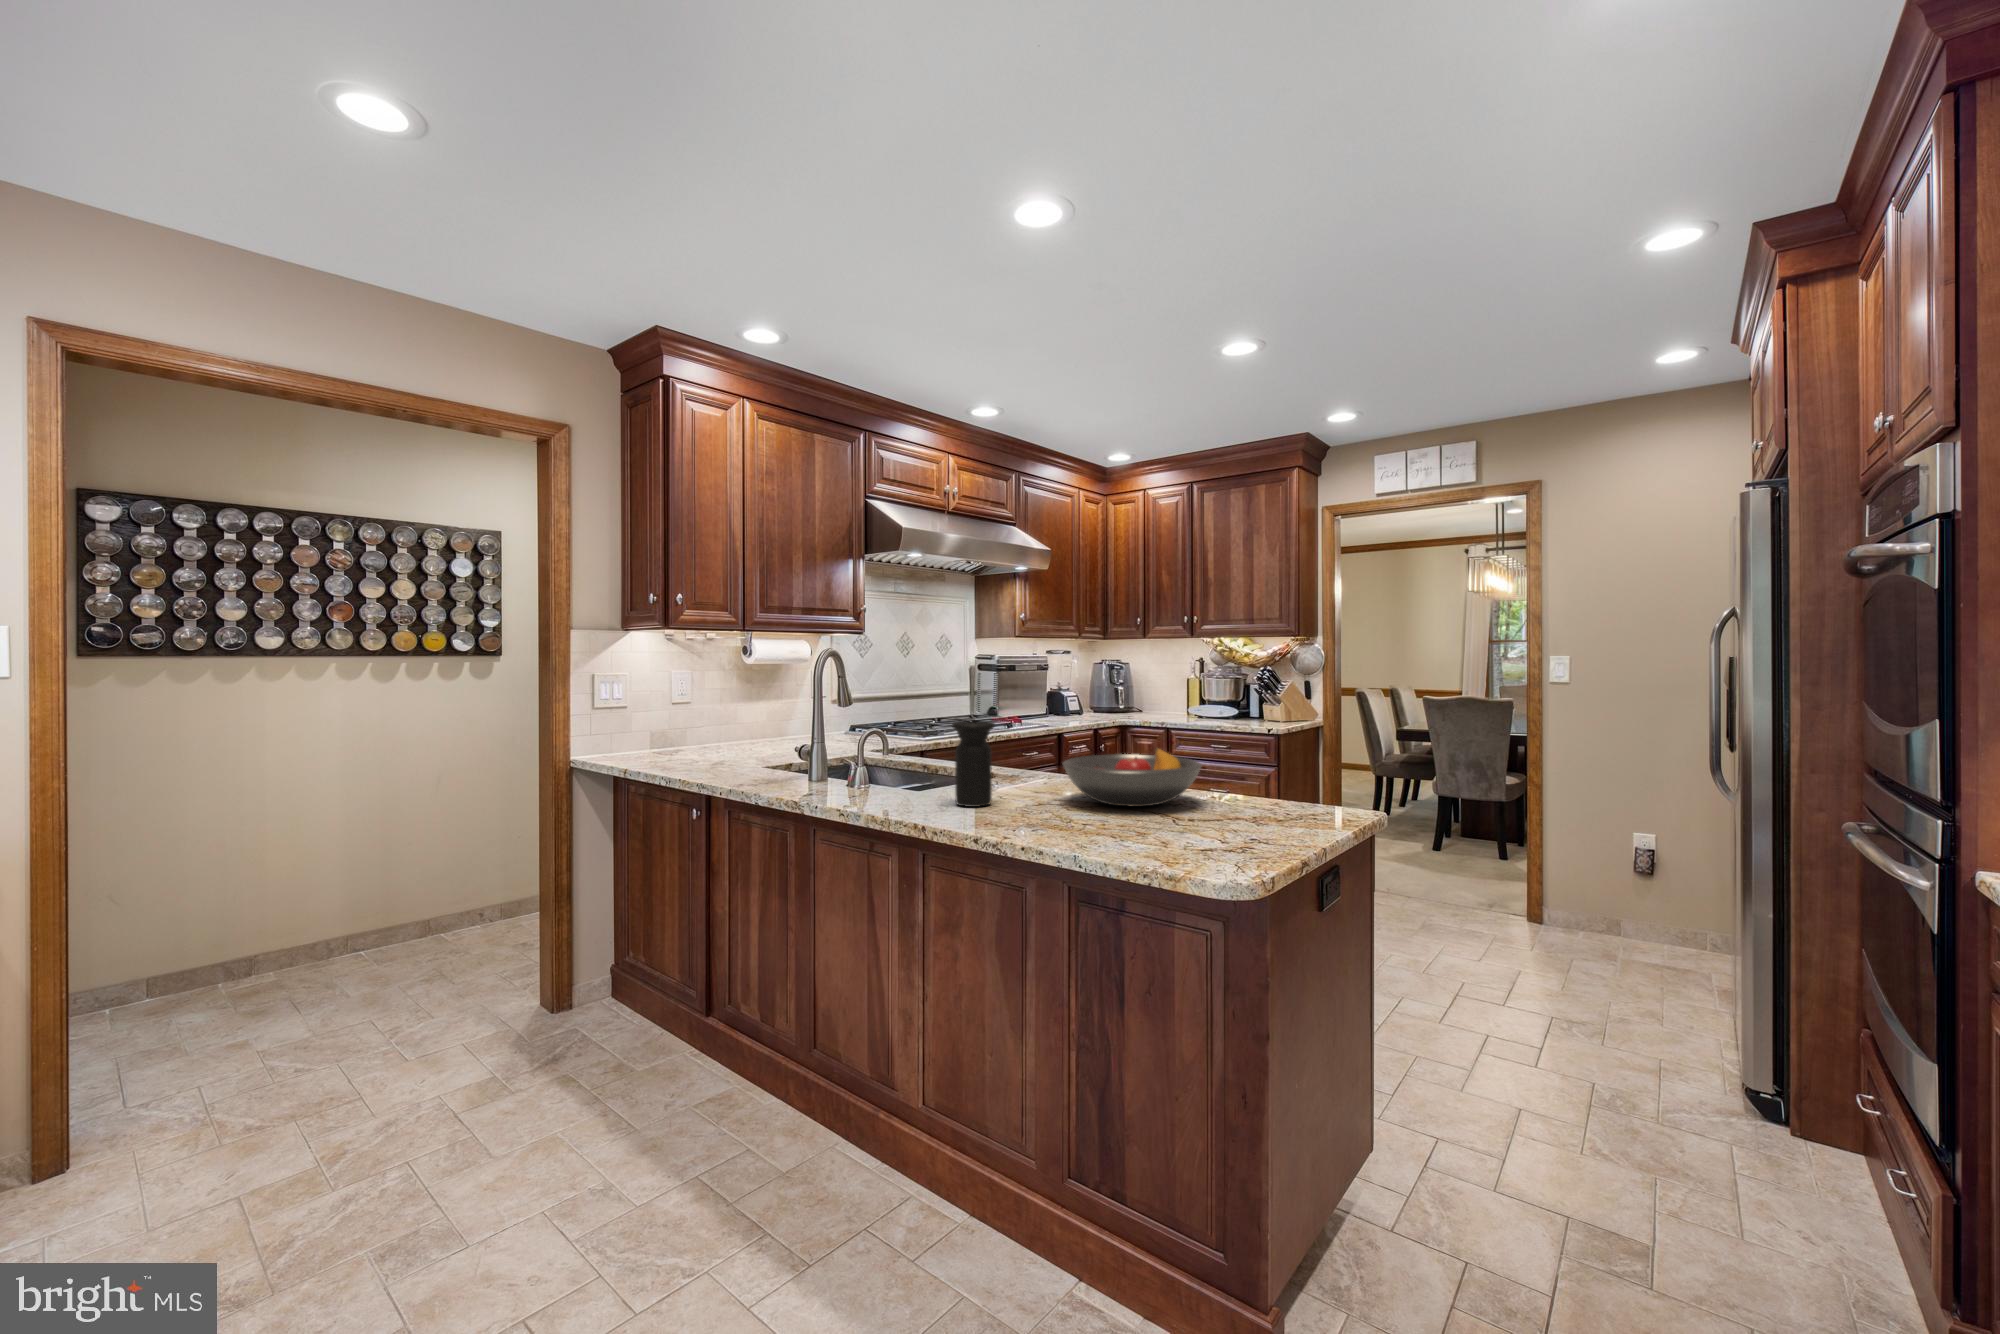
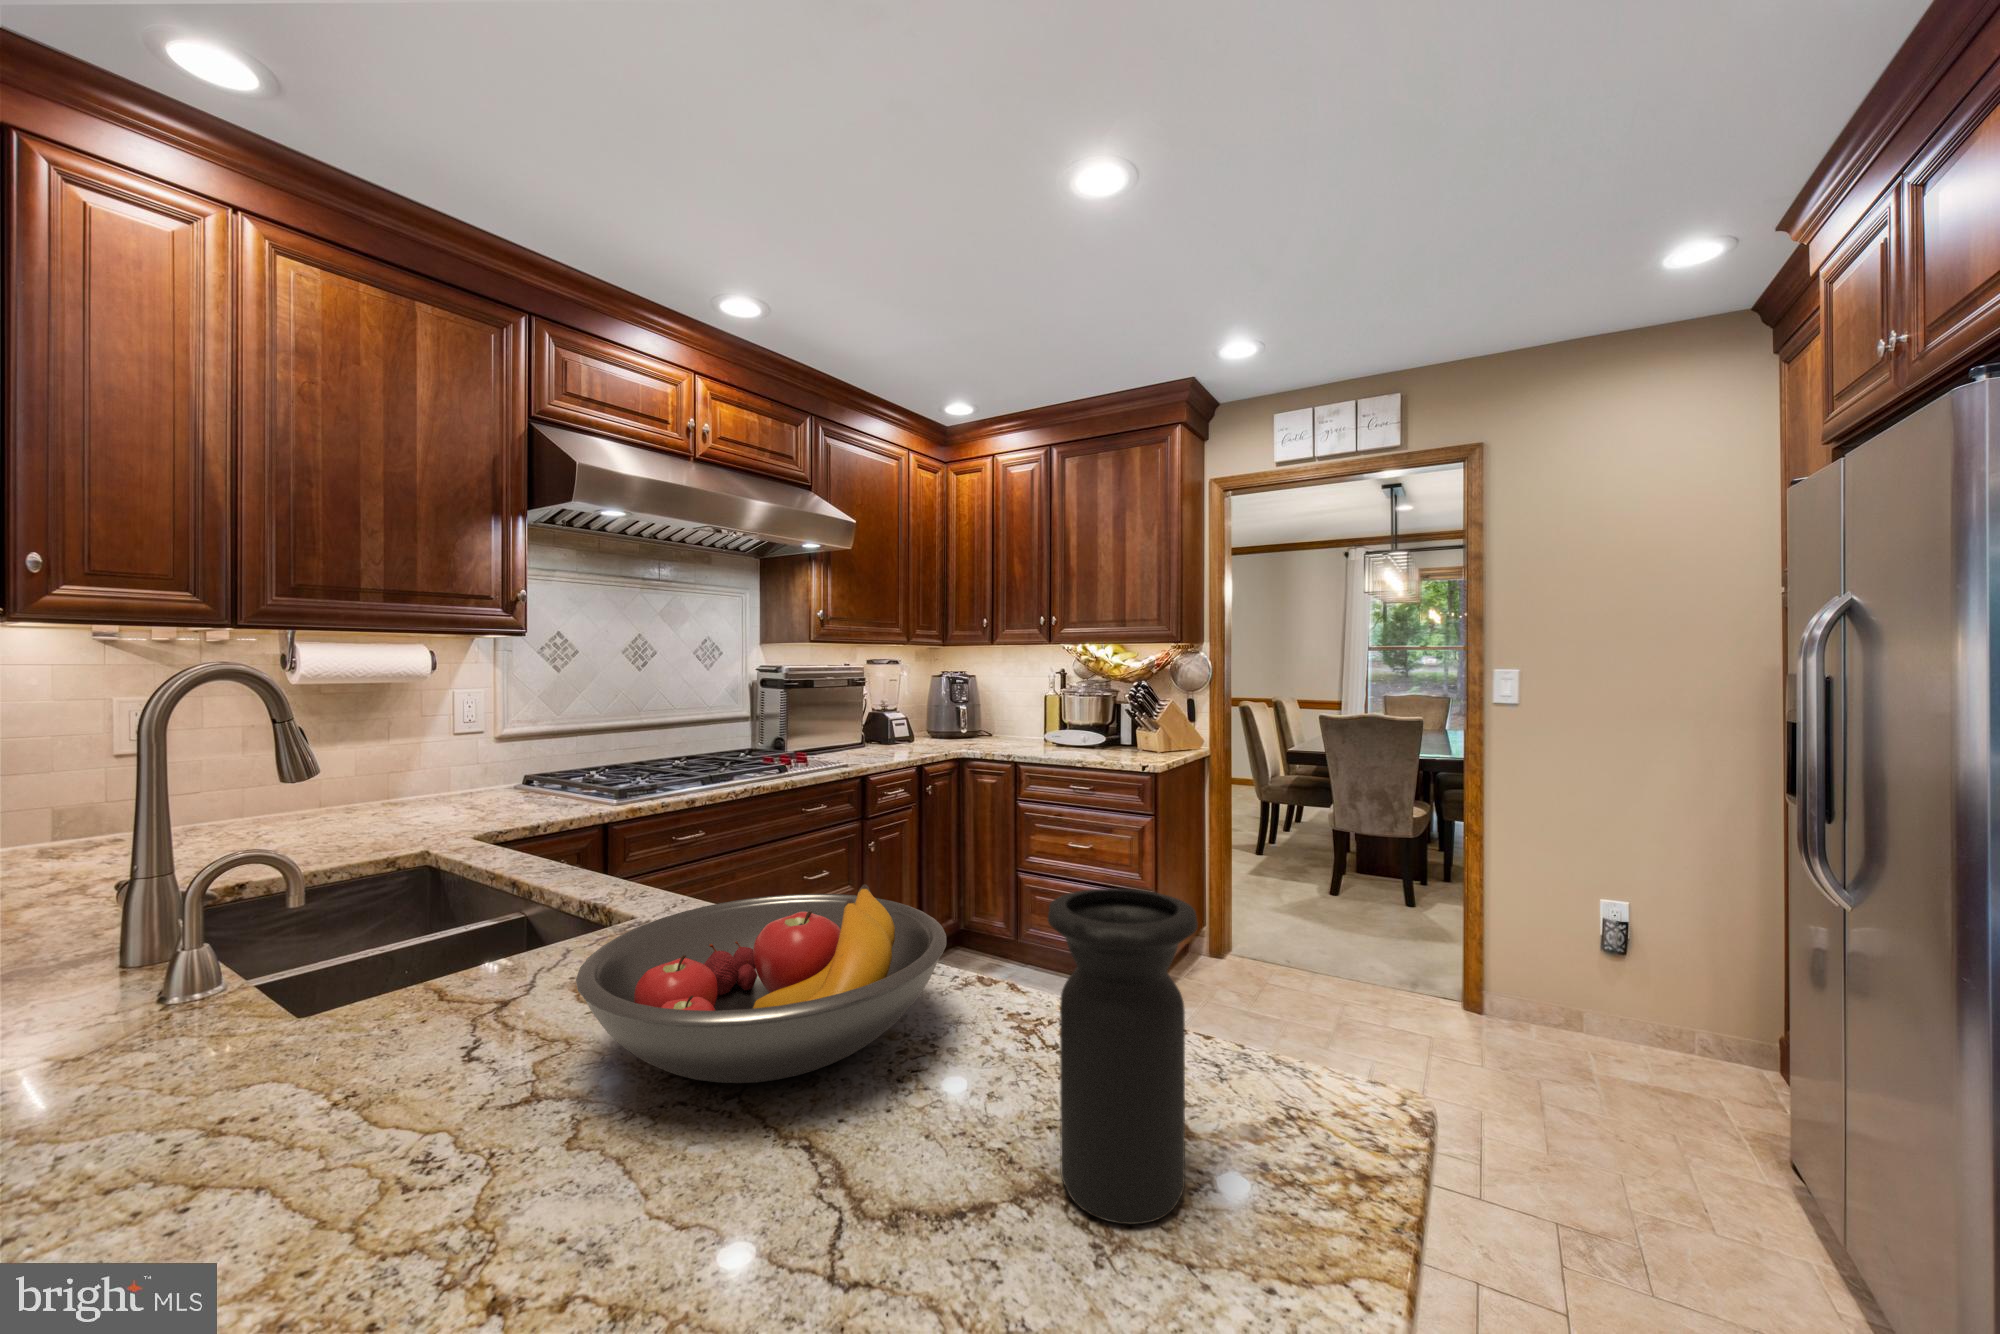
vase: present [952,721,995,807] -> present [1048,888,1198,1224]

